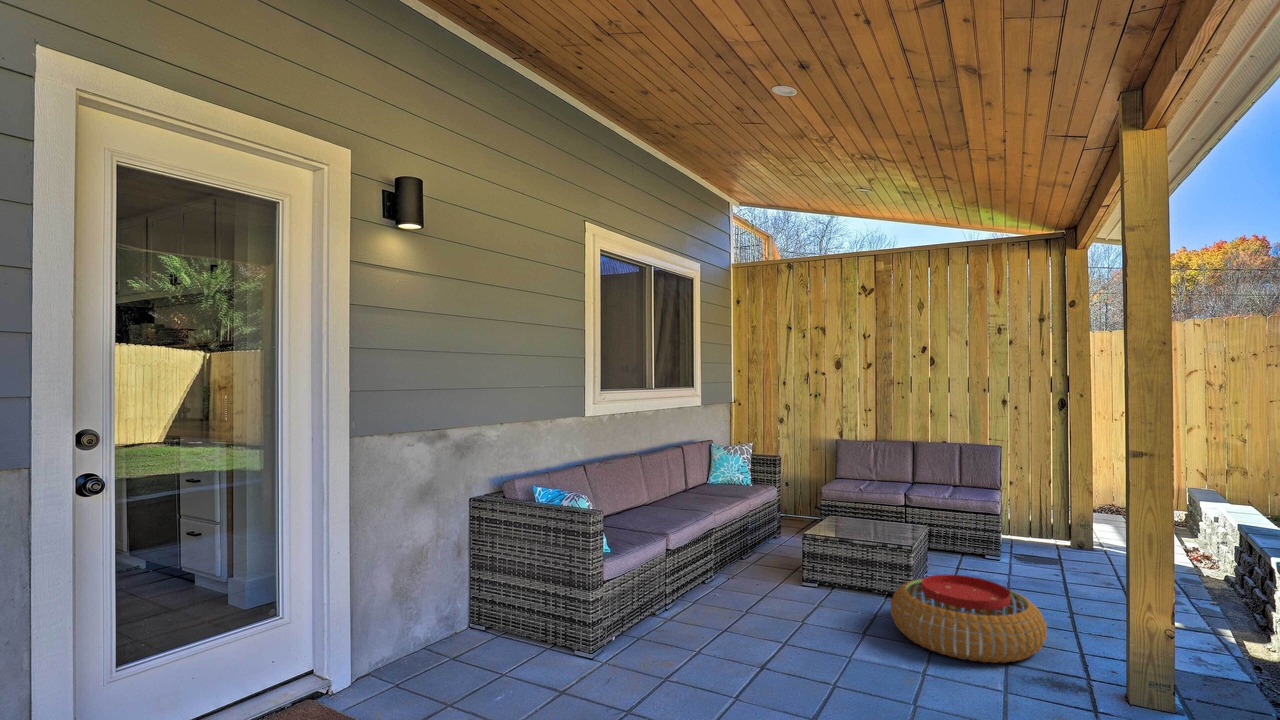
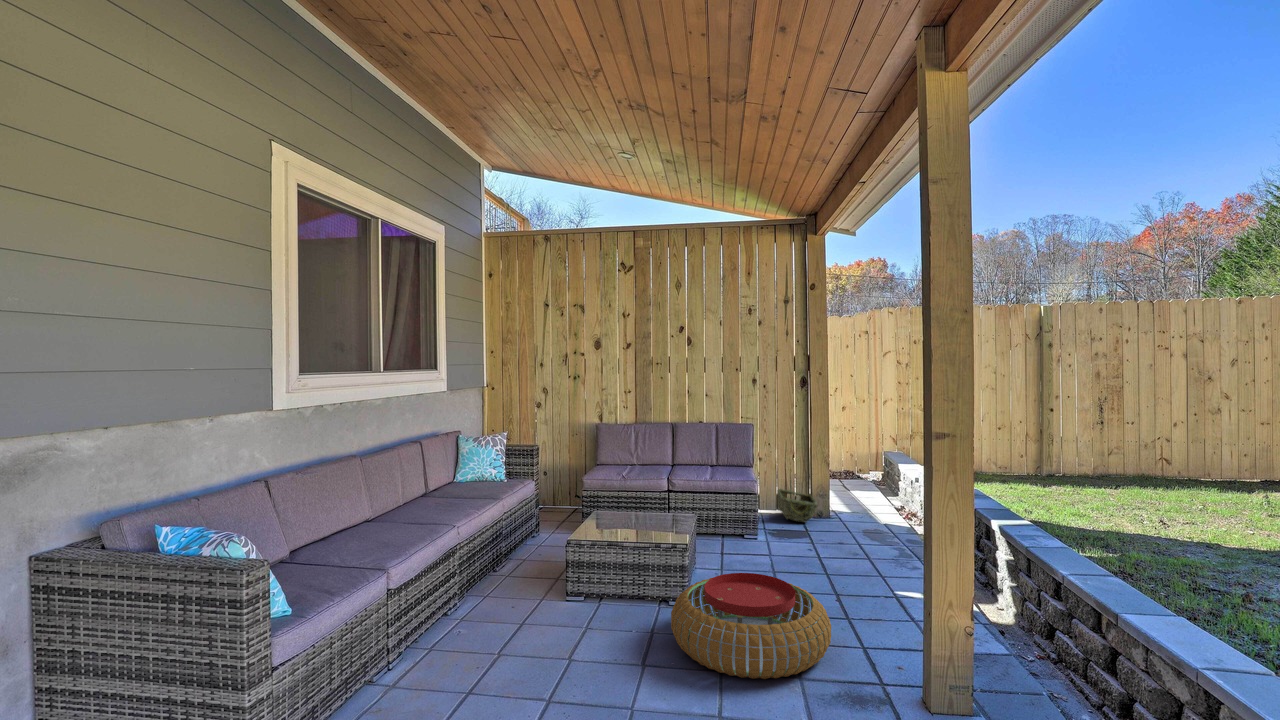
woven basket: none [1030,515,1076,551] -> present [777,489,817,522]

